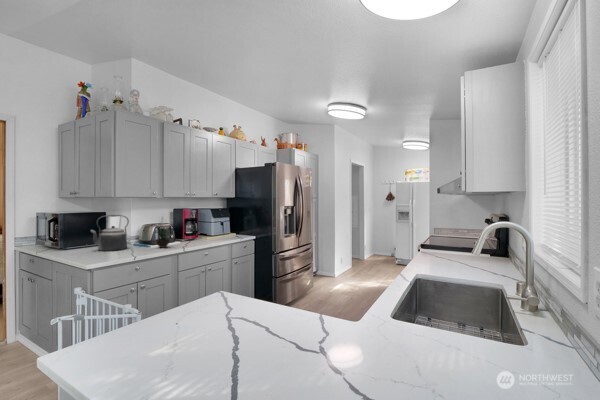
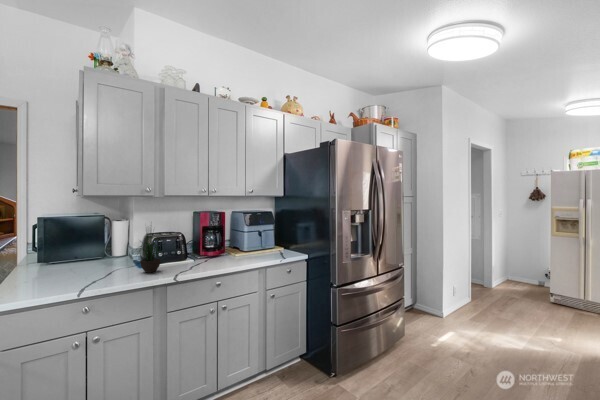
kettle: present [91,215,129,251] -> none [53,222,110,274]

